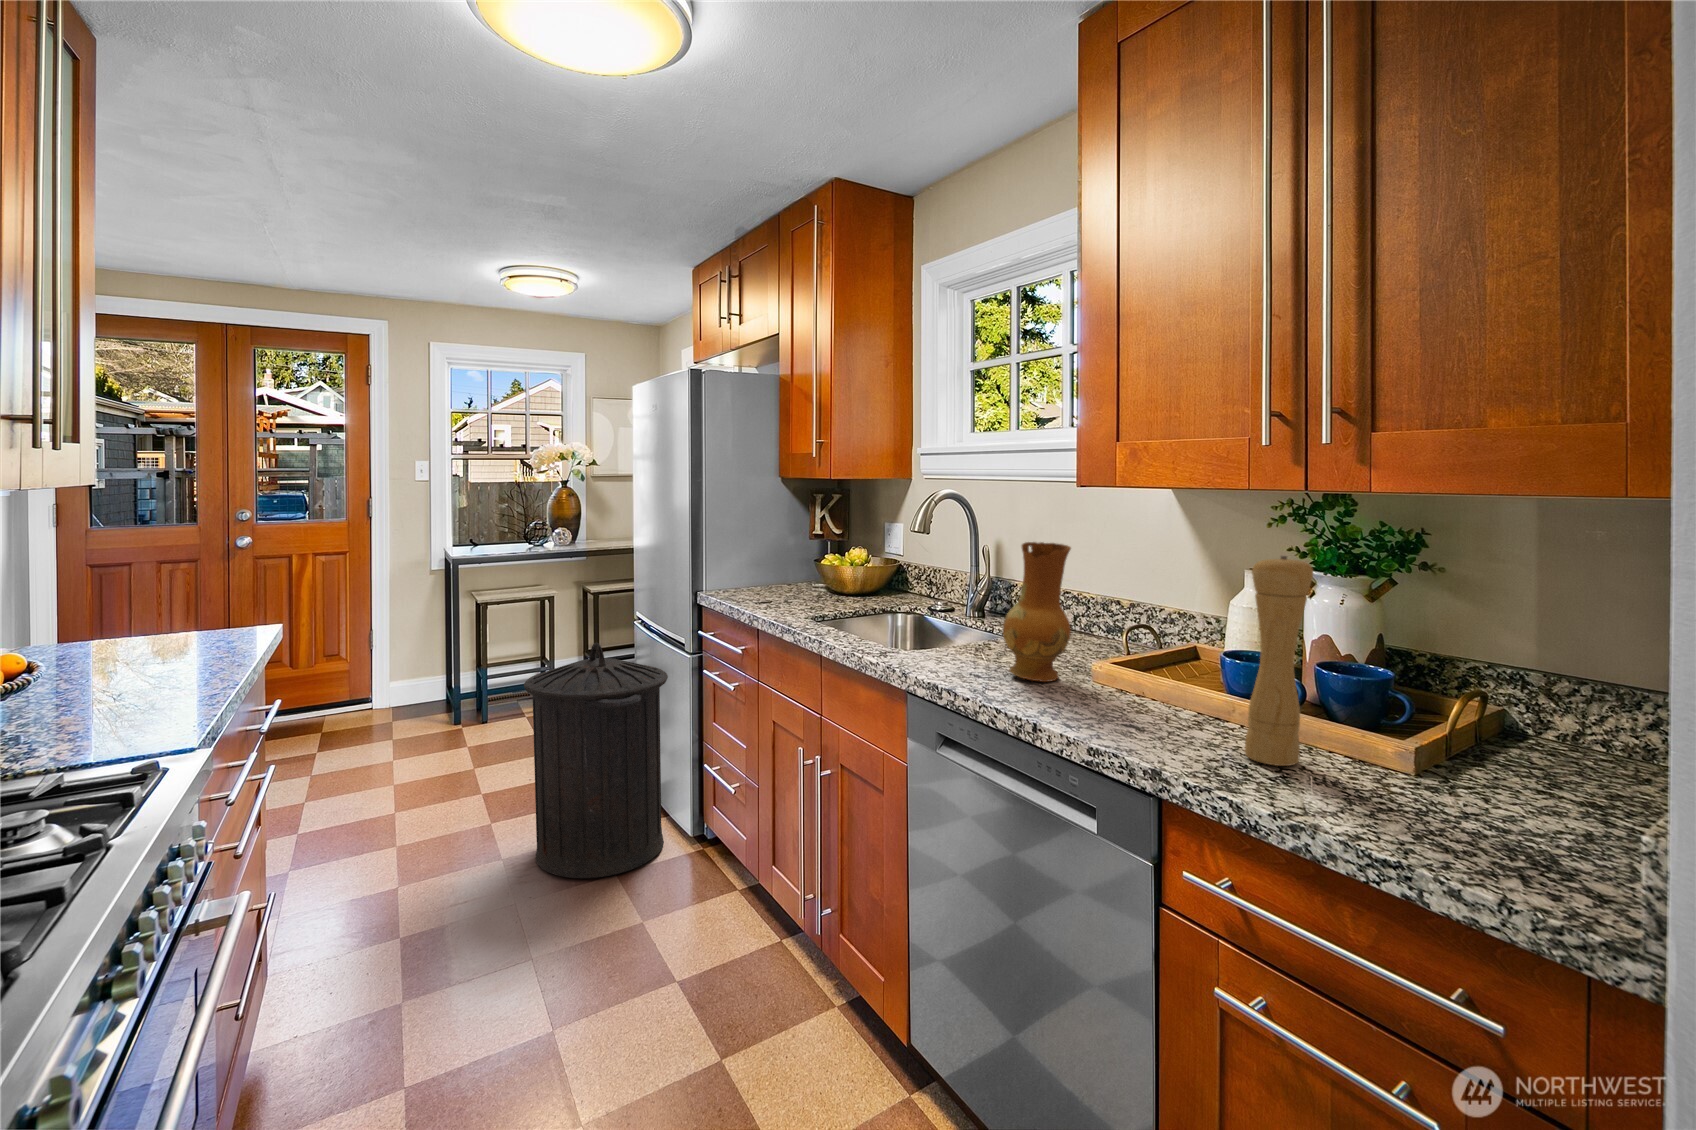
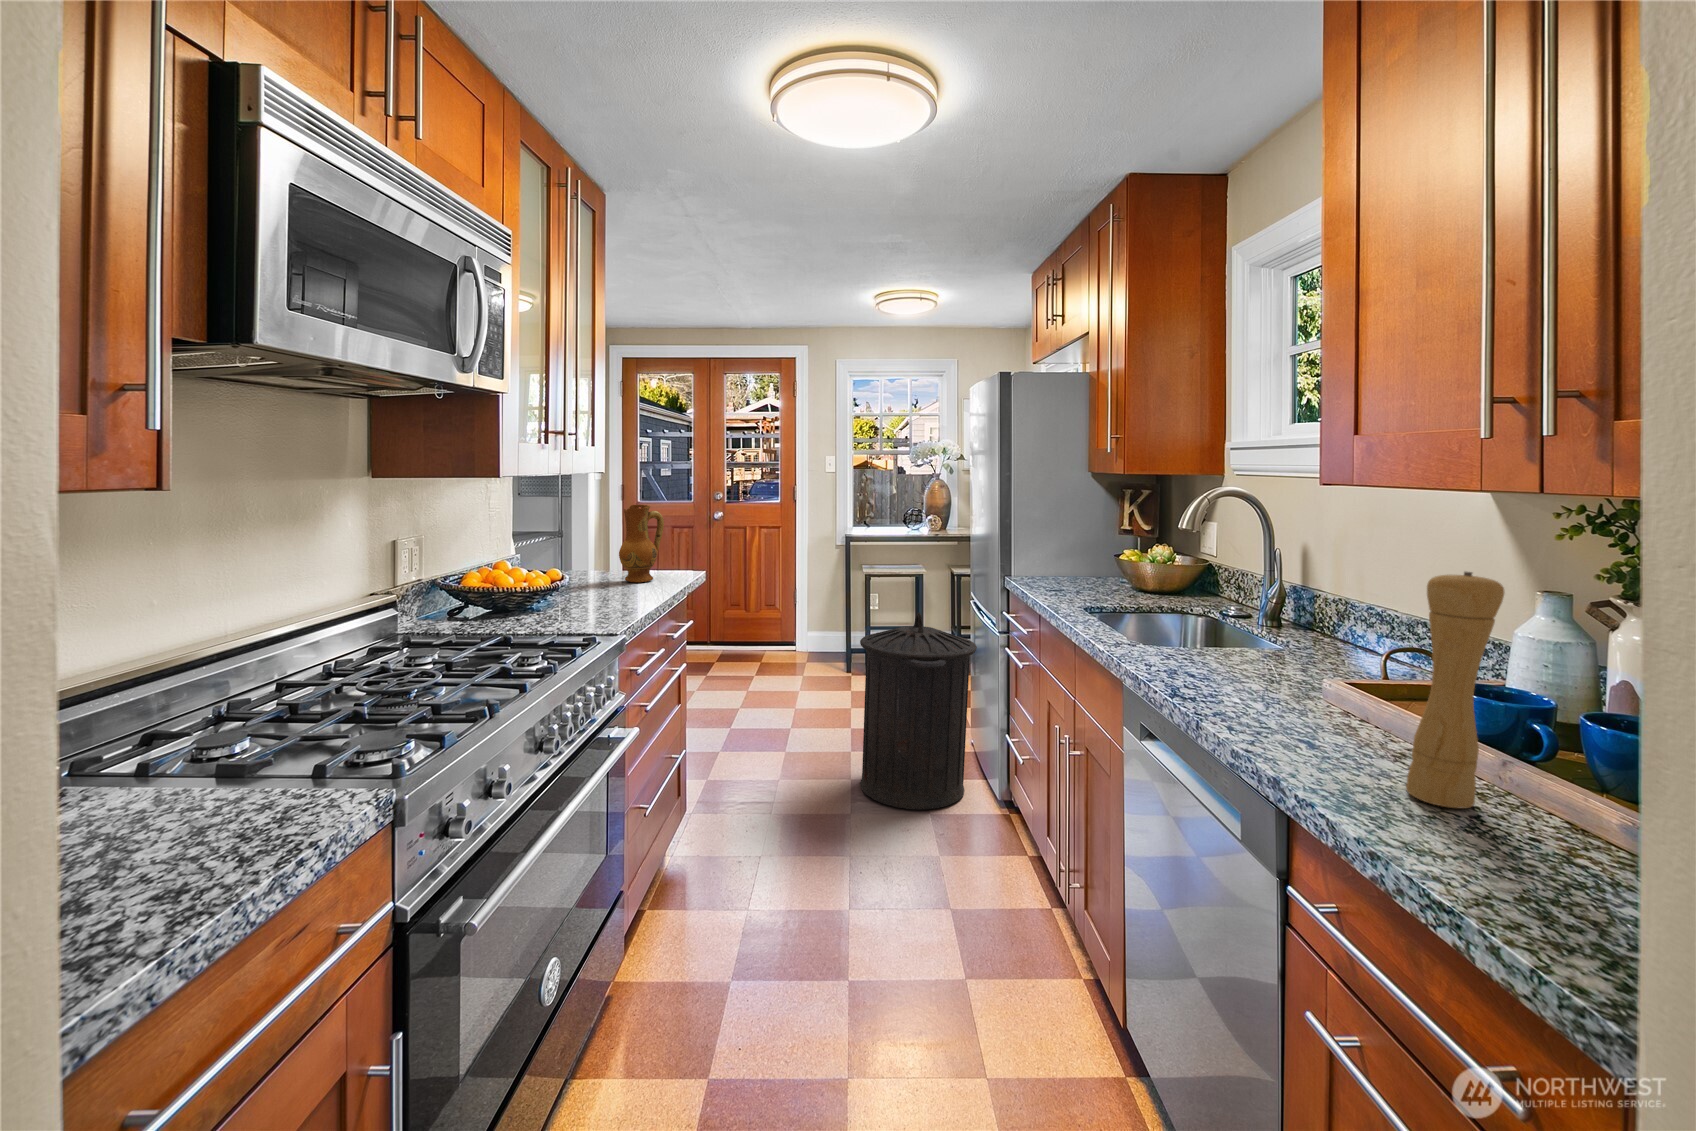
ceramic jug: present [1003,542,1071,682] -> present [619,505,664,582]

